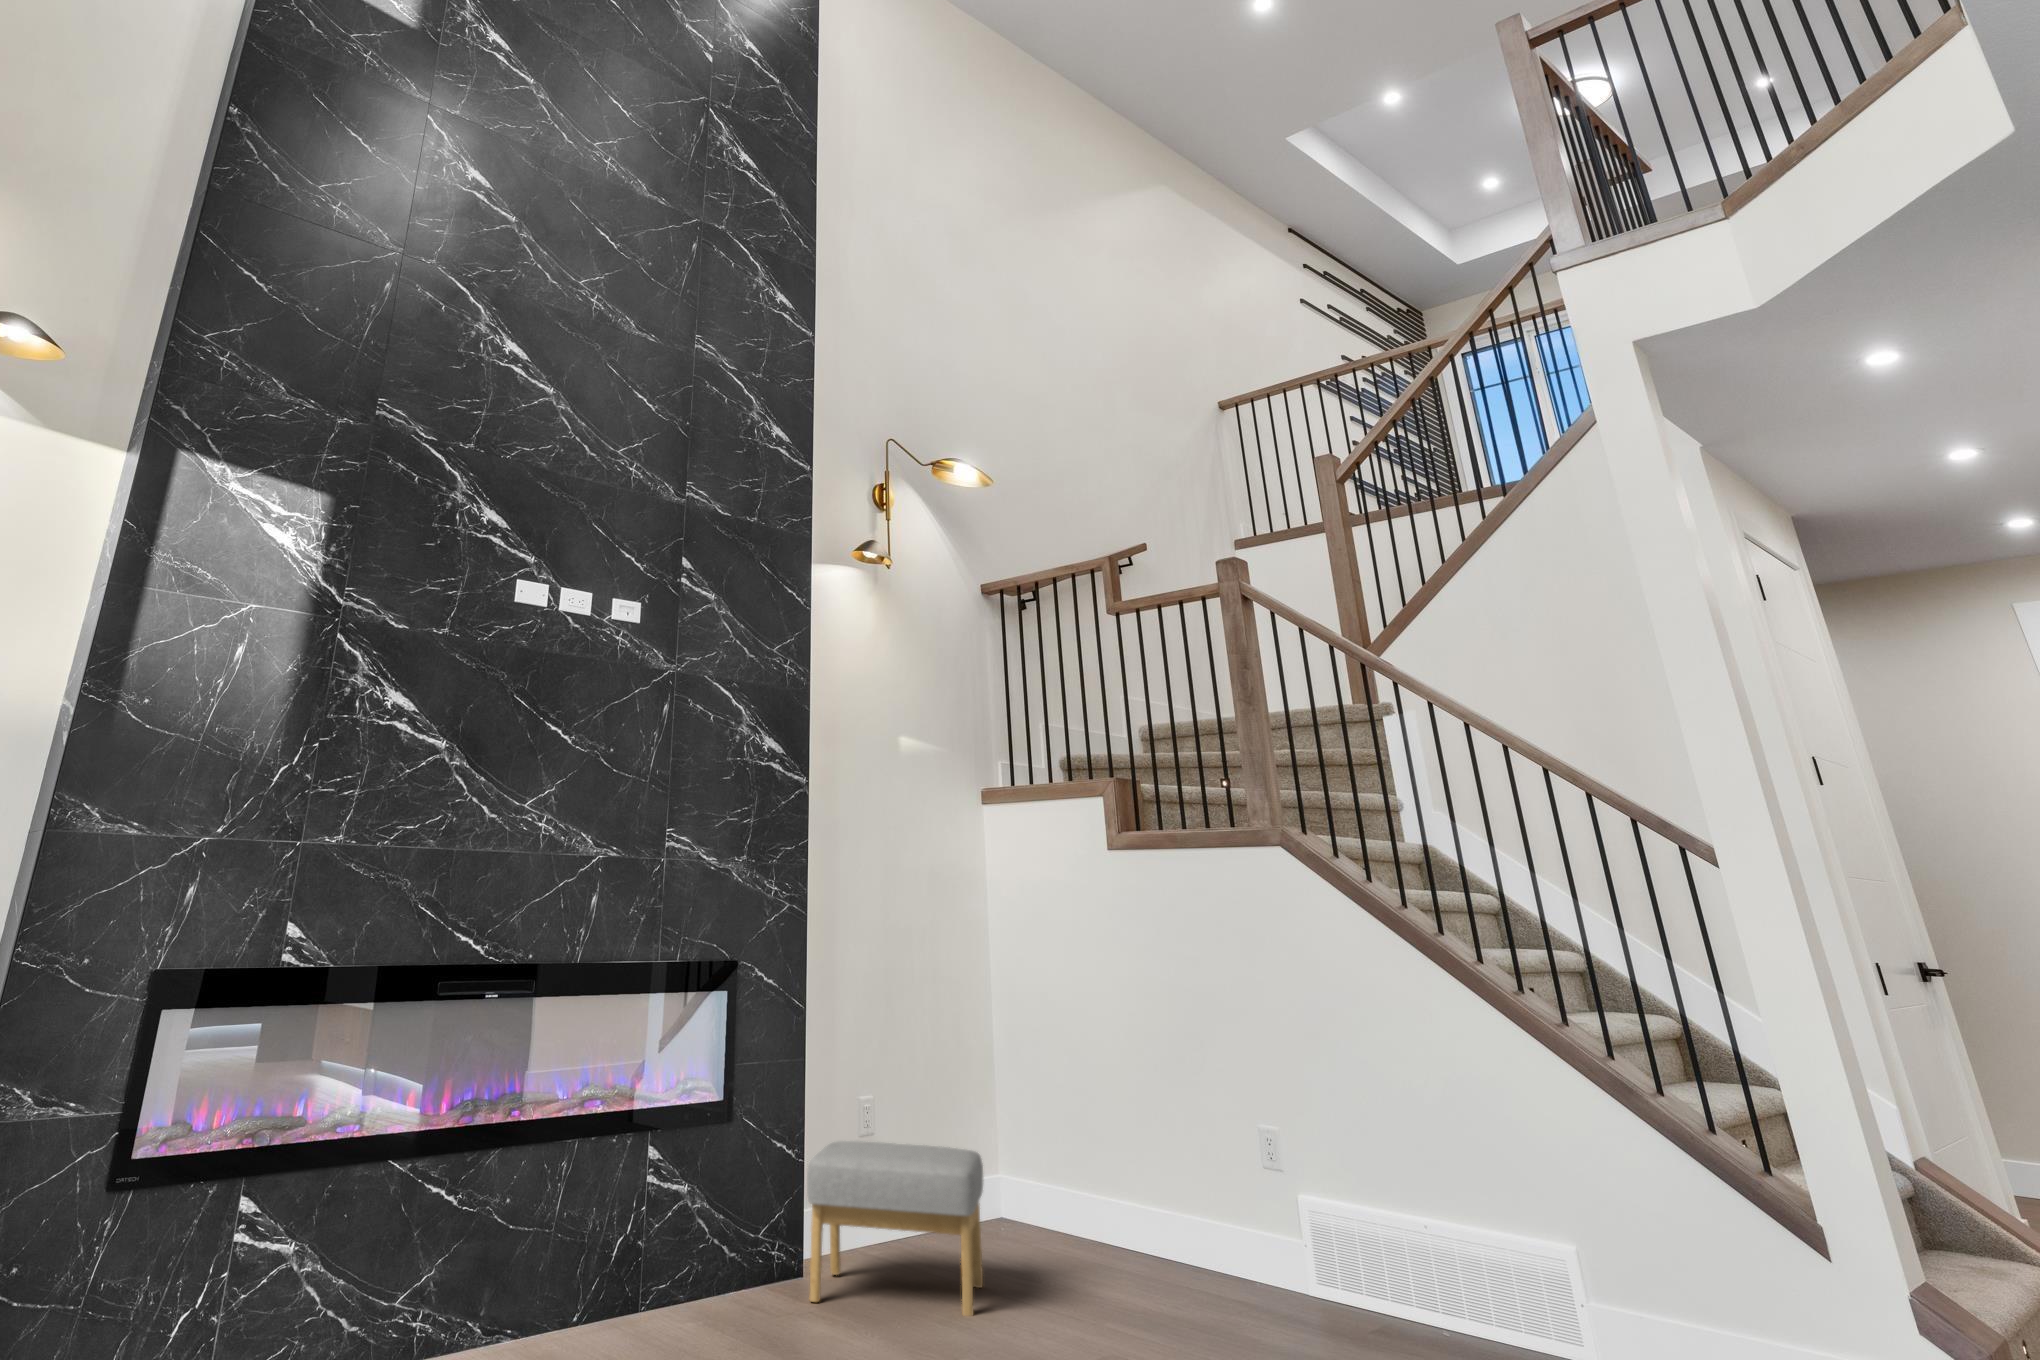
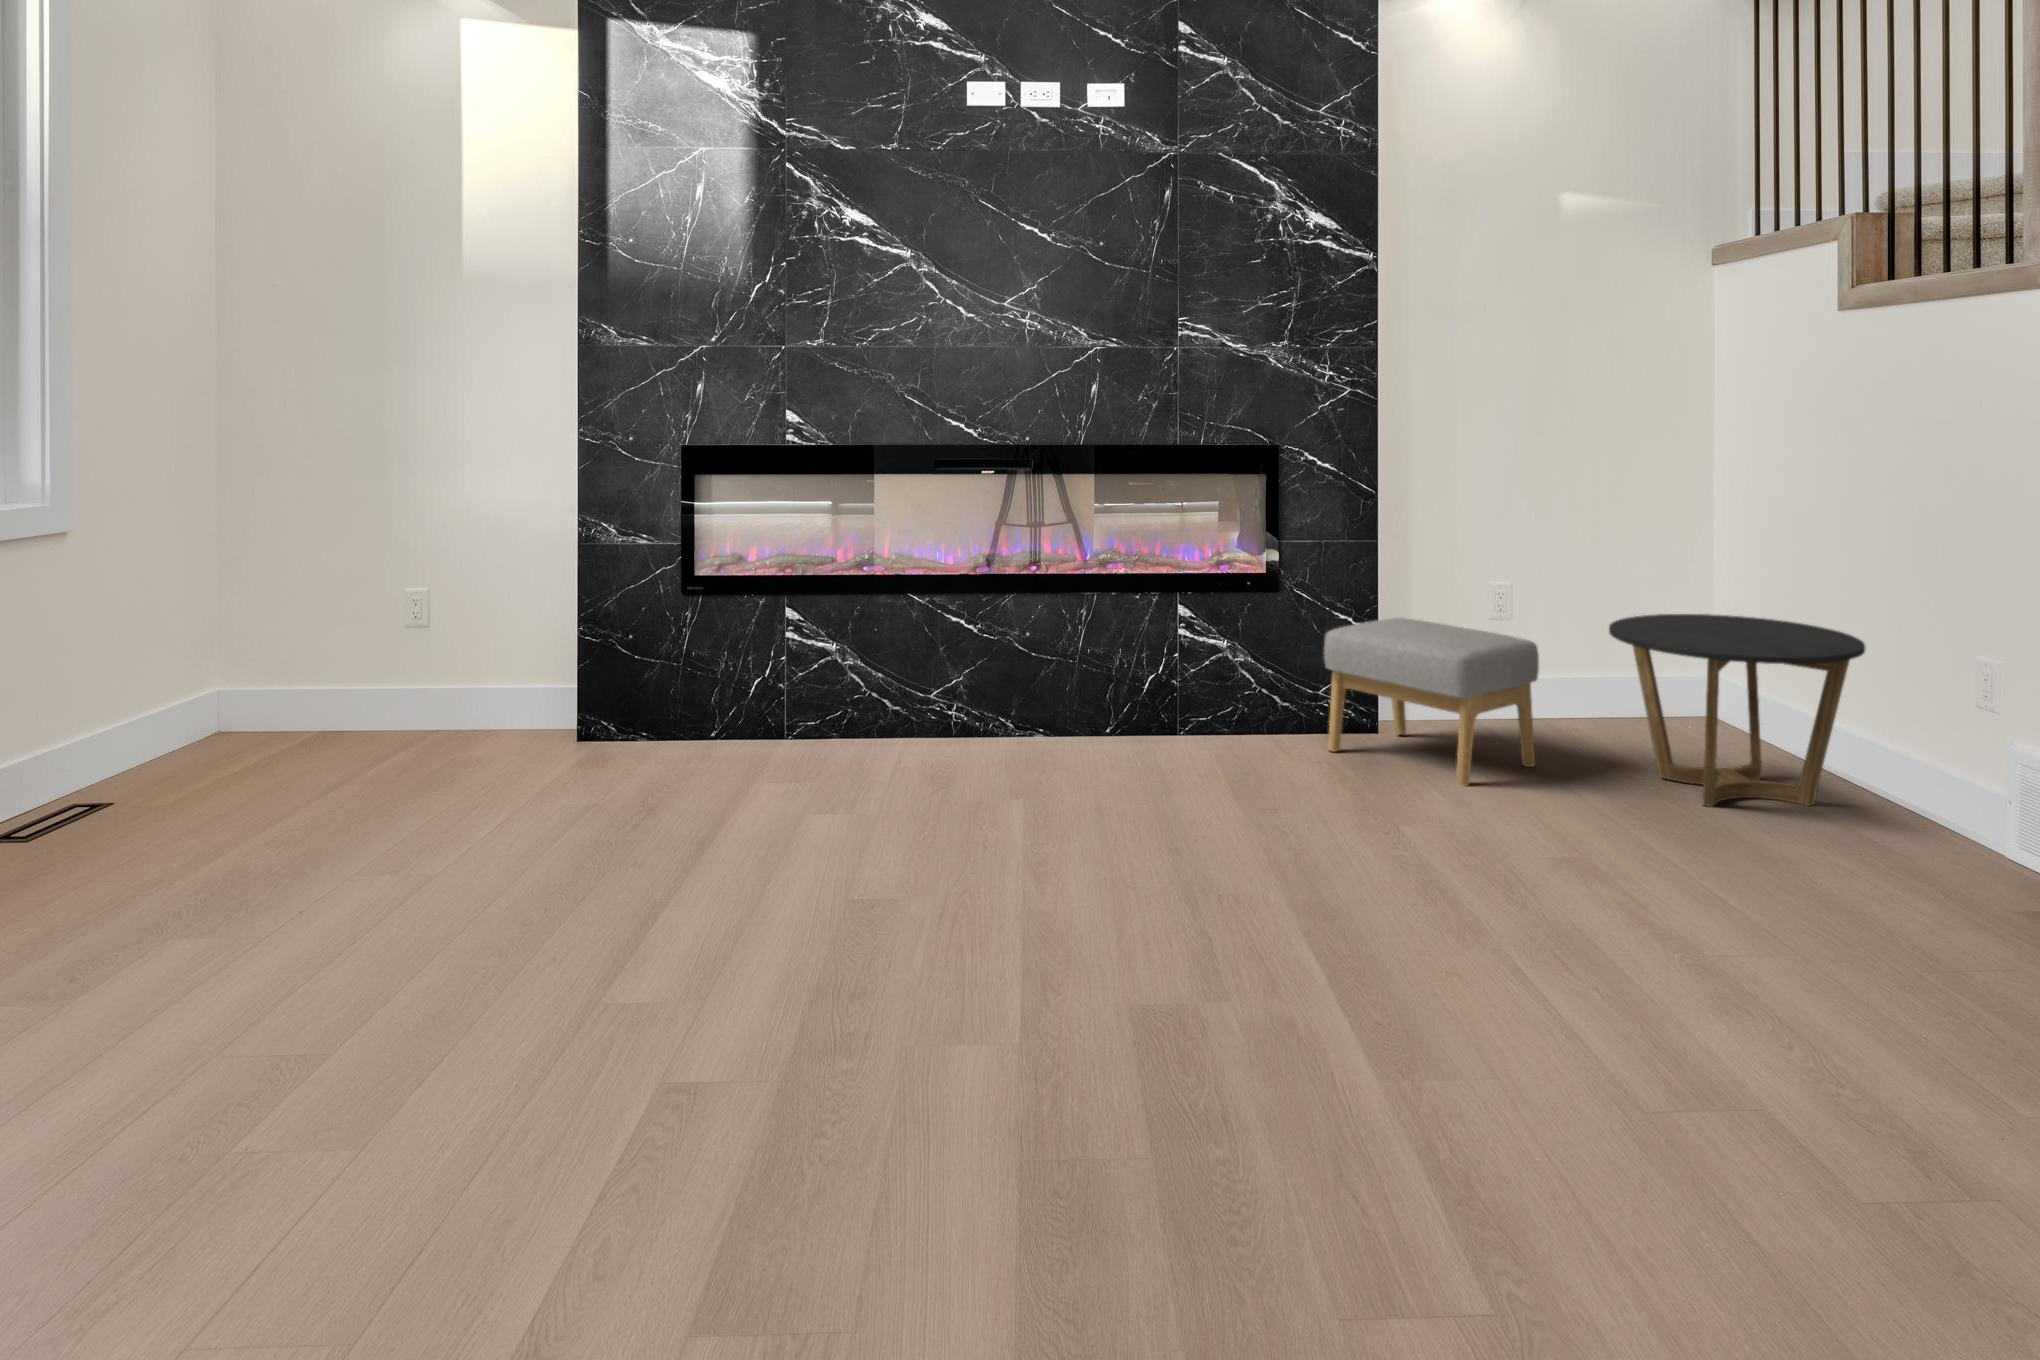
side table: none [1032,1112,1226,1298] -> present [1609,614,1865,807]

